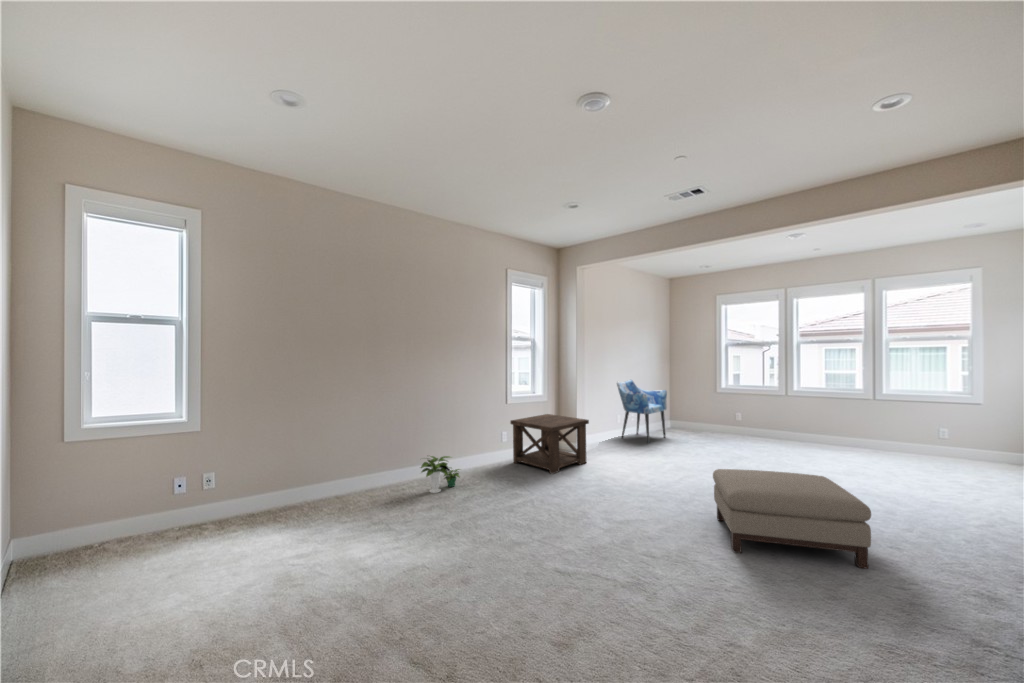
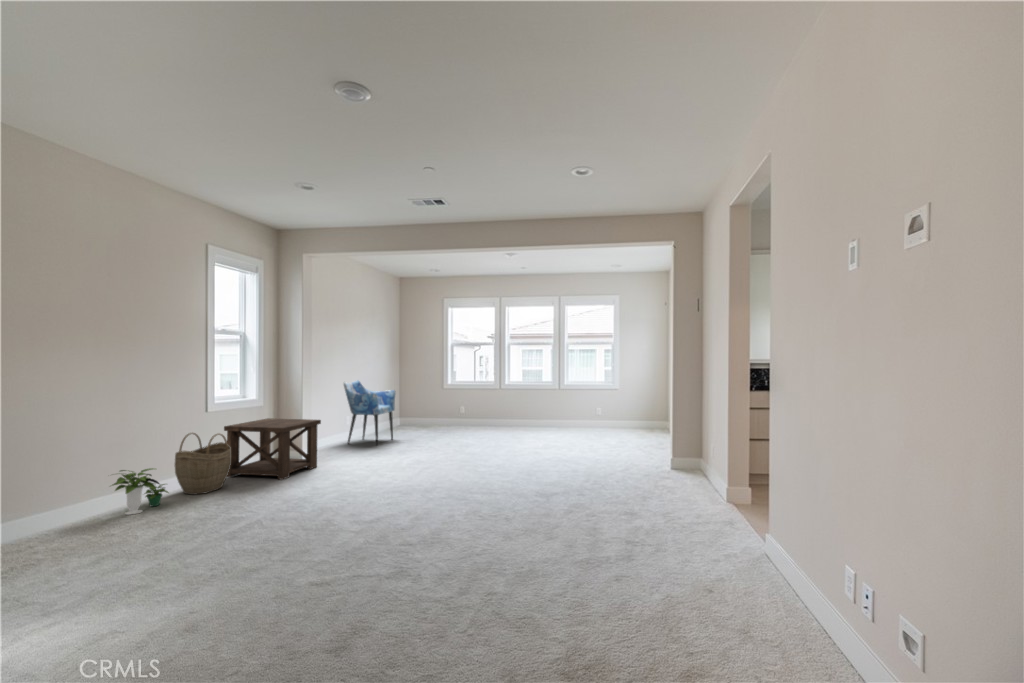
woven basket: none [469,426,511,479] -> present [175,433,231,494]
ottoman: present [713,469,871,569] -> none [446,440,546,502]

